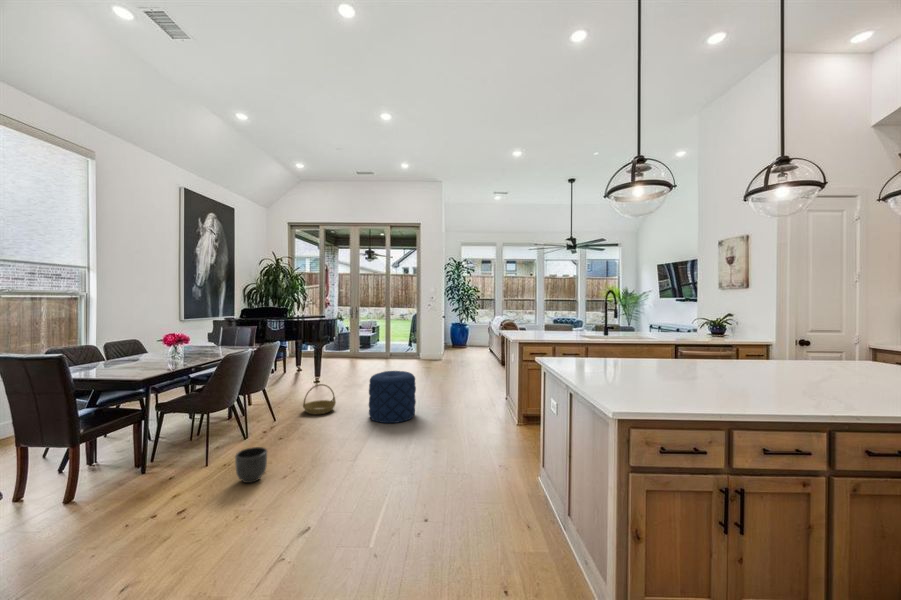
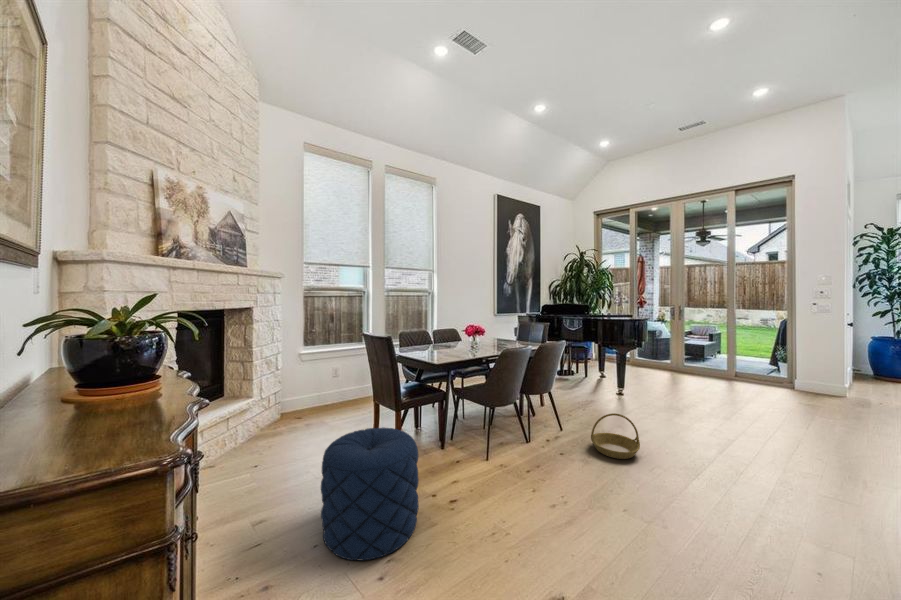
pouf: present [369,371,416,423] -> present [321,428,419,561]
planter: present [235,447,267,483] -> none [461,508,504,572]

